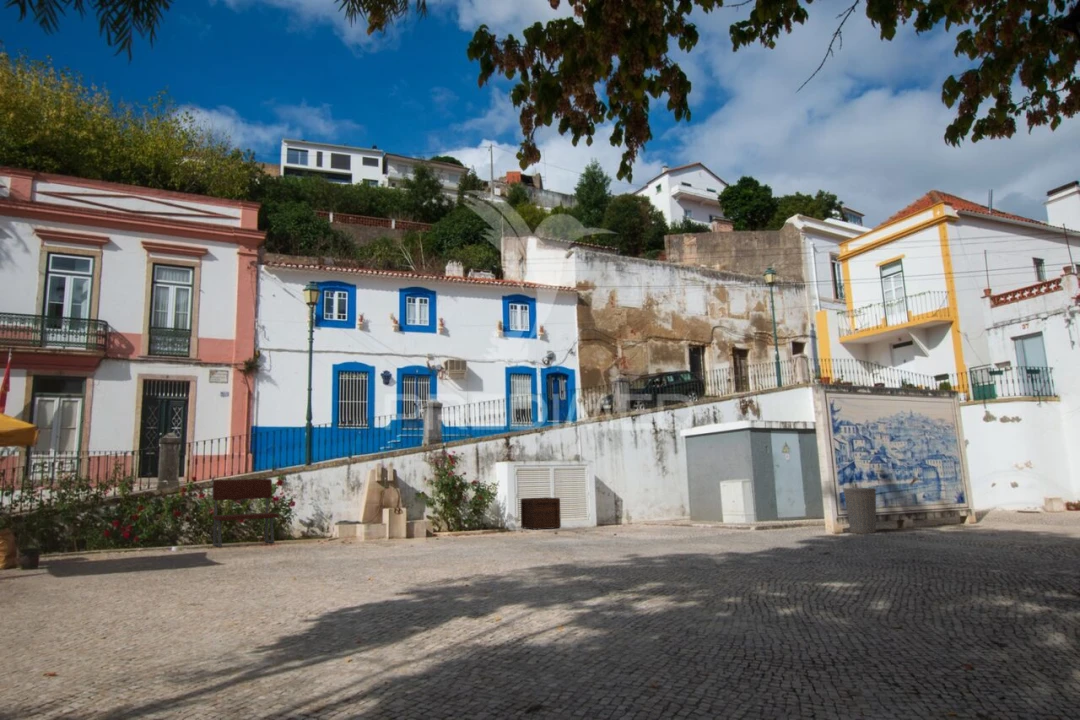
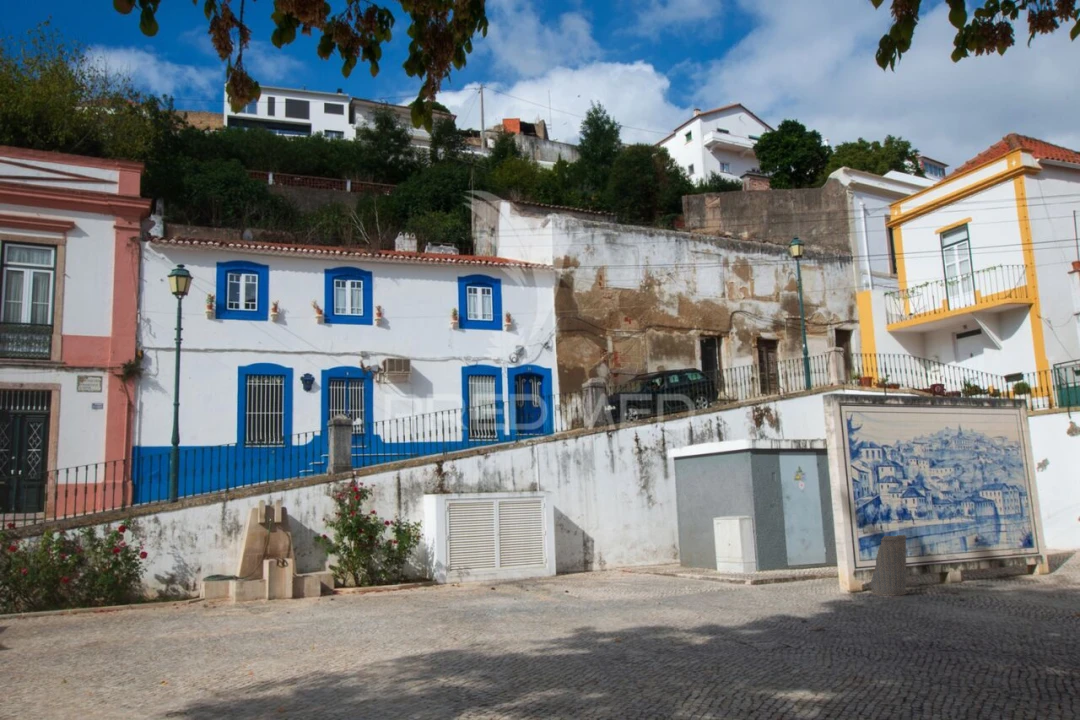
bench: present [213,479,279,547] -> none [23,525,110,618]
wooden crate: present [521,497,561,530] -> none [448,541,499,585]

